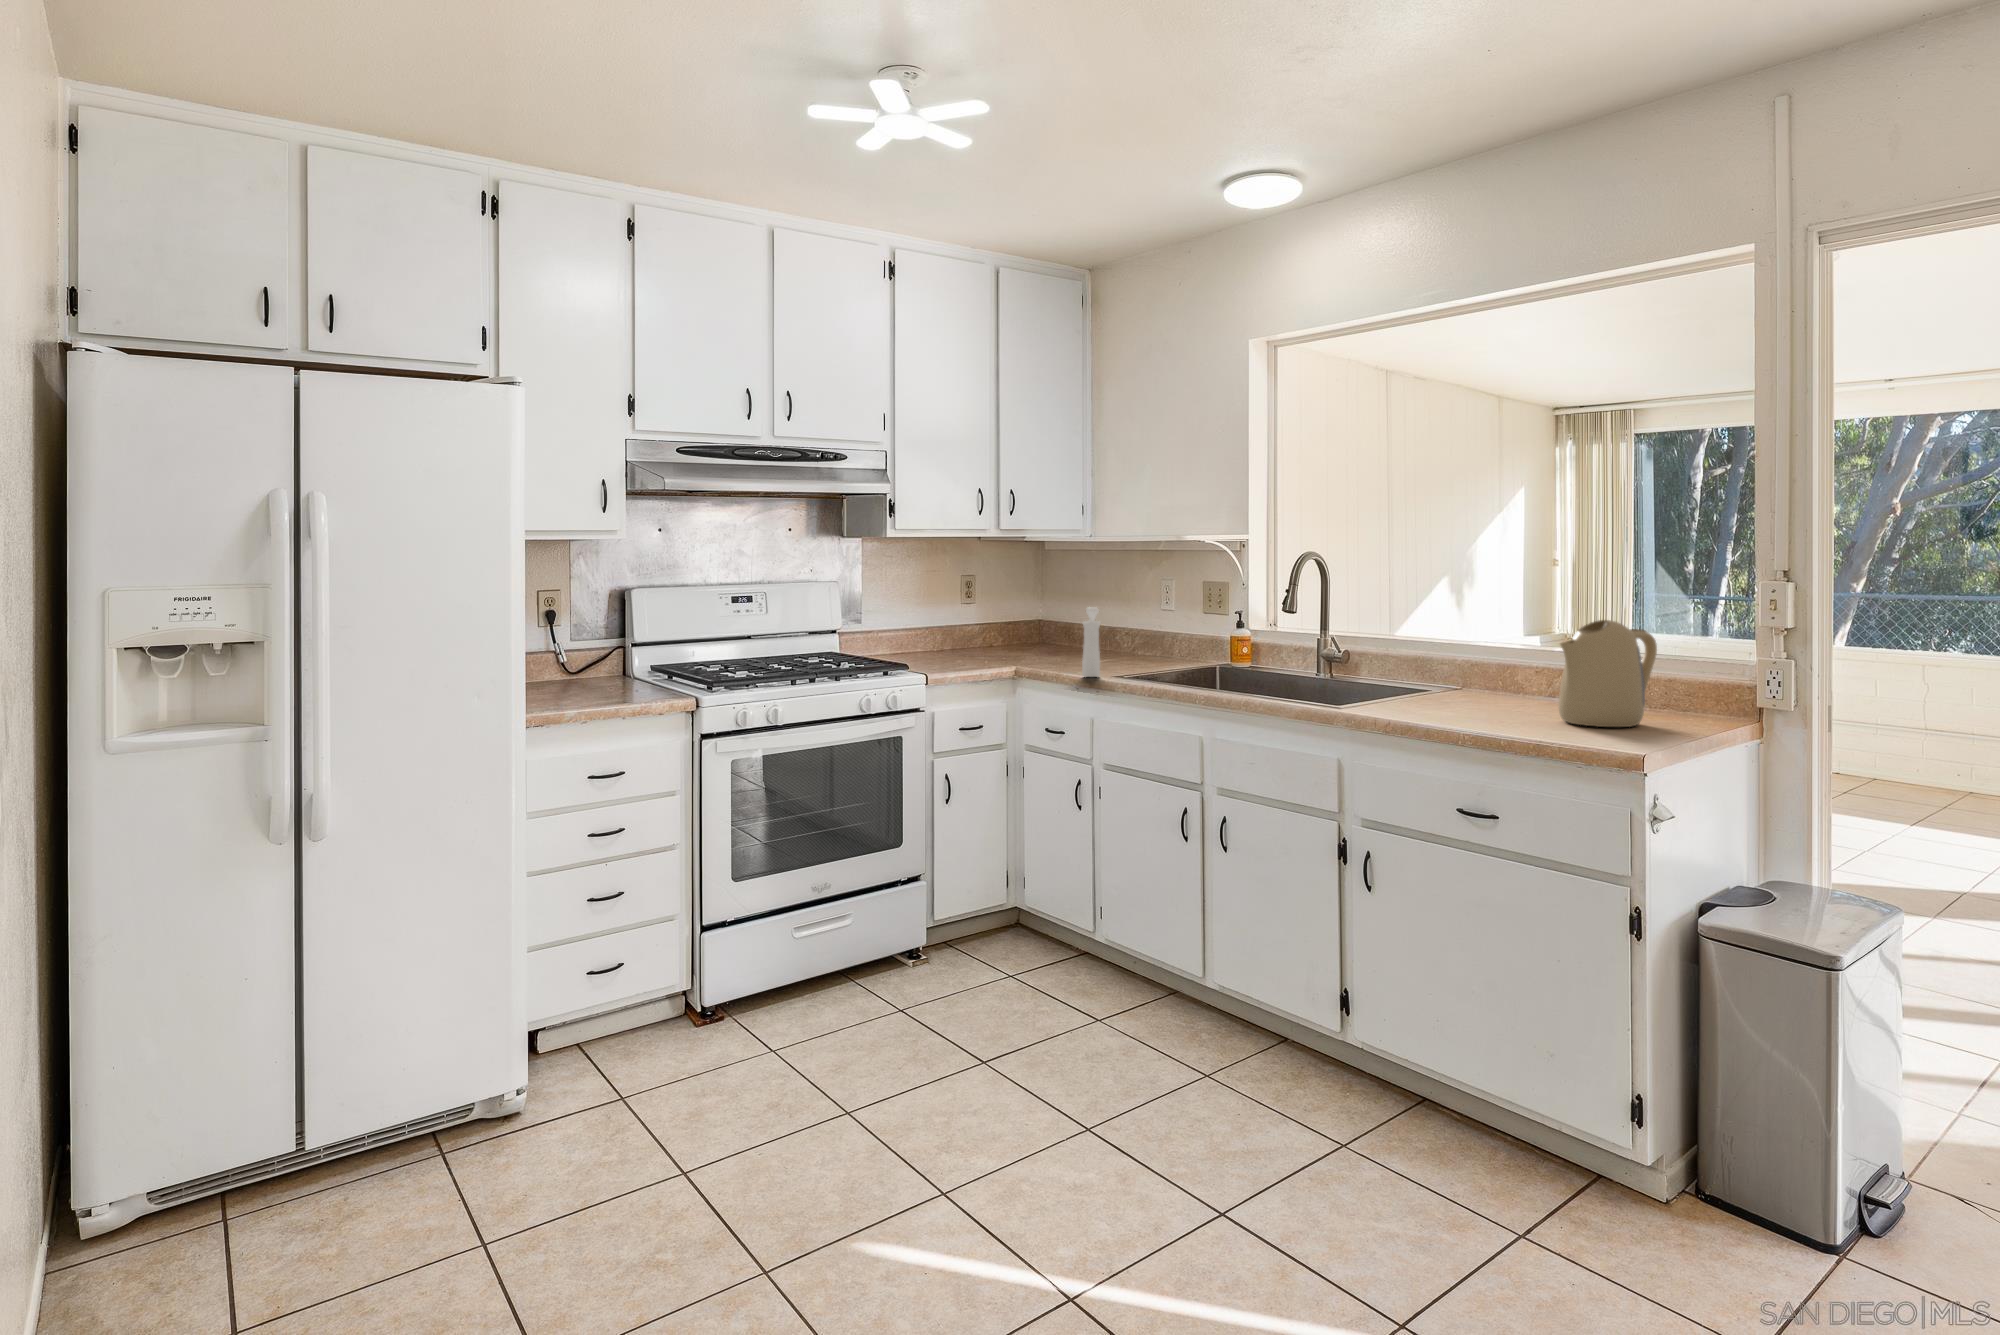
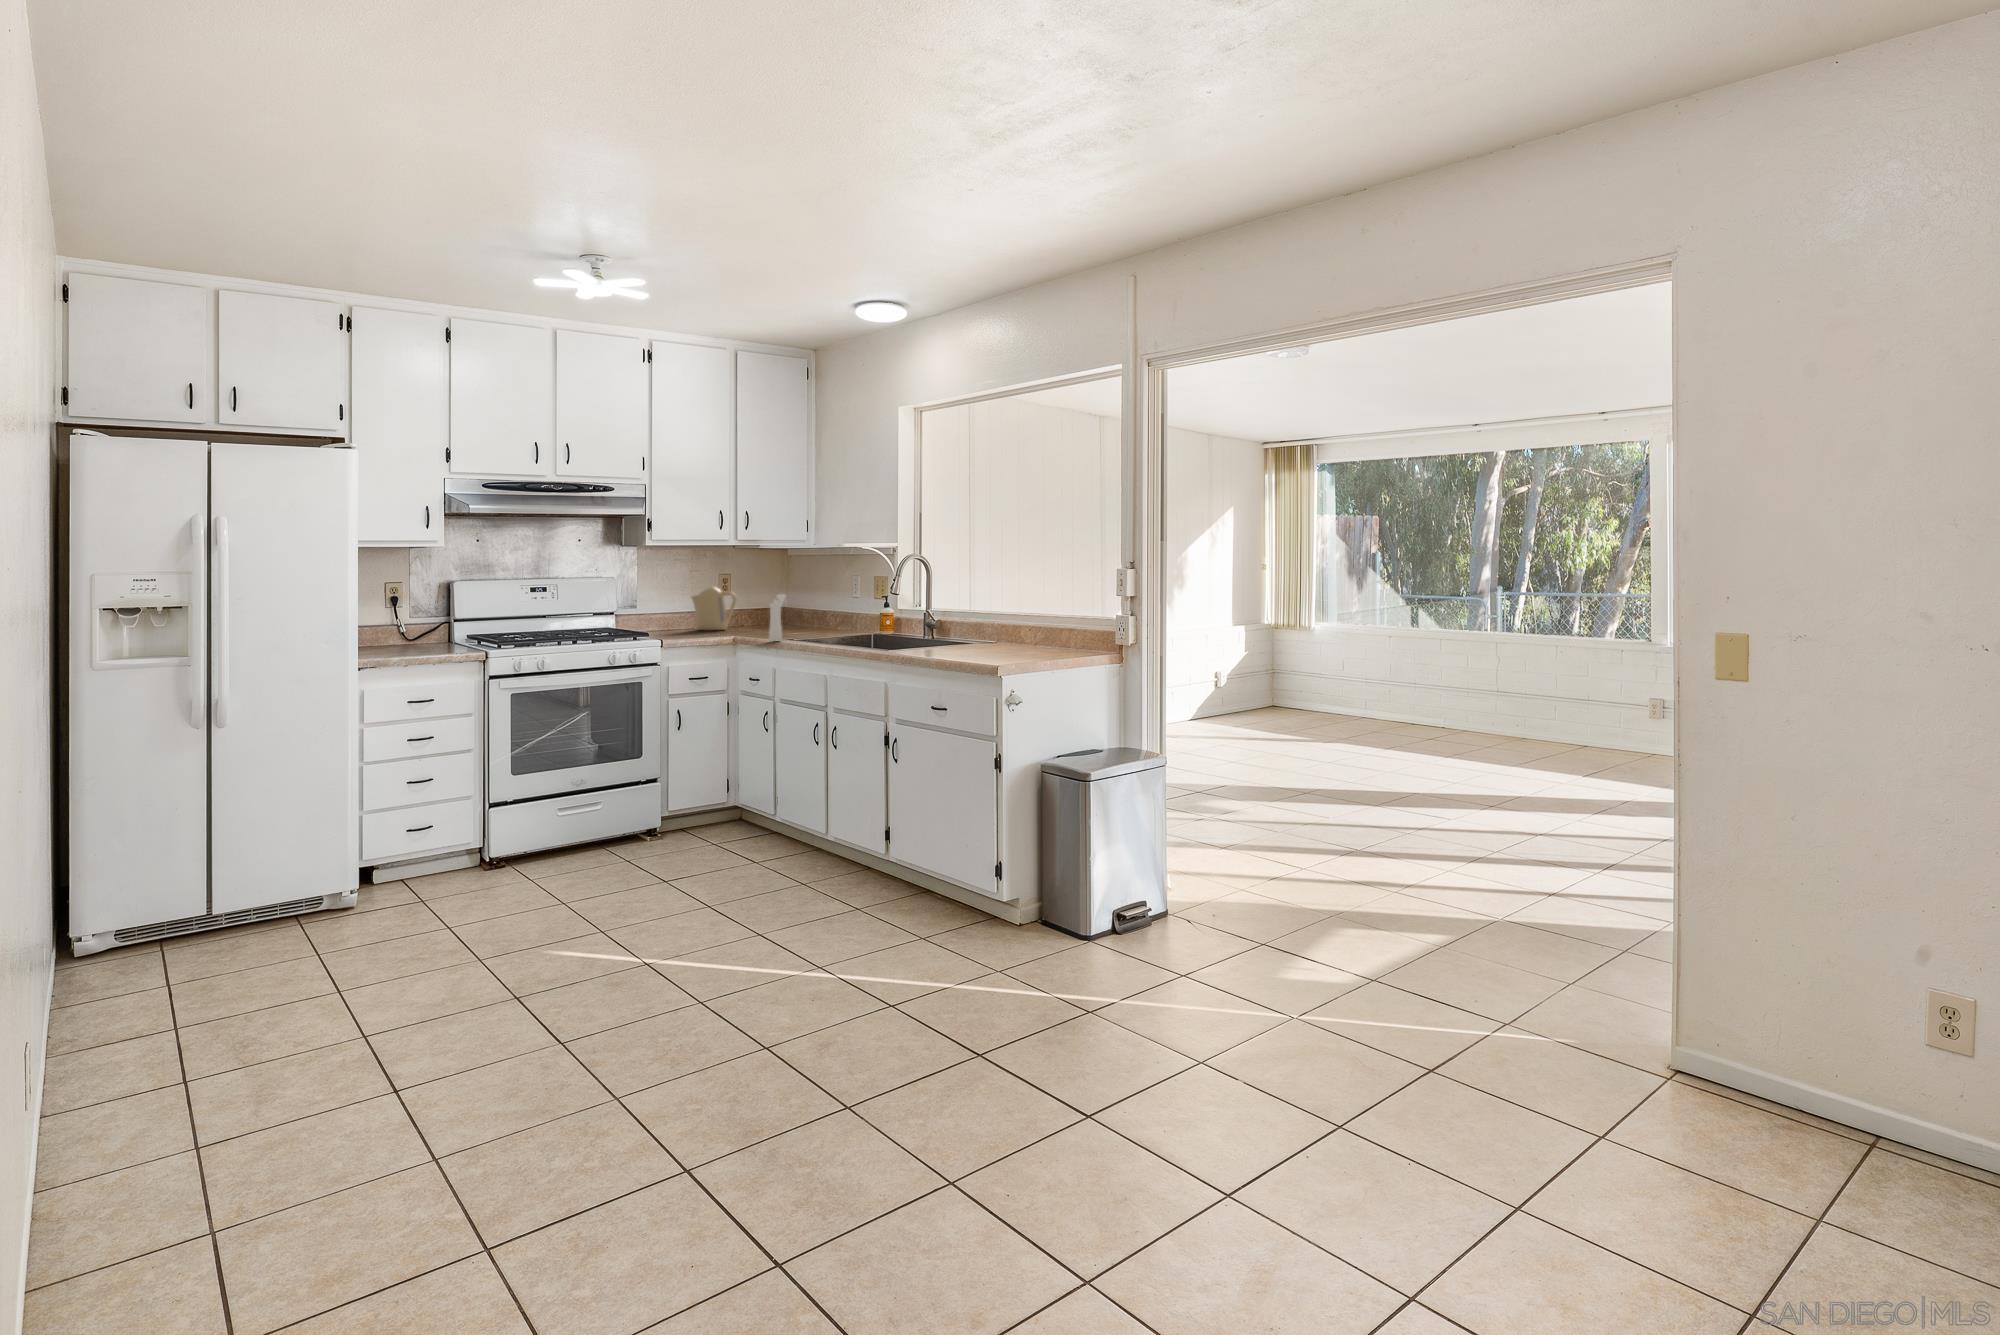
kettle: present [1558,620,1657,727] -> present [691,587,736,630]

